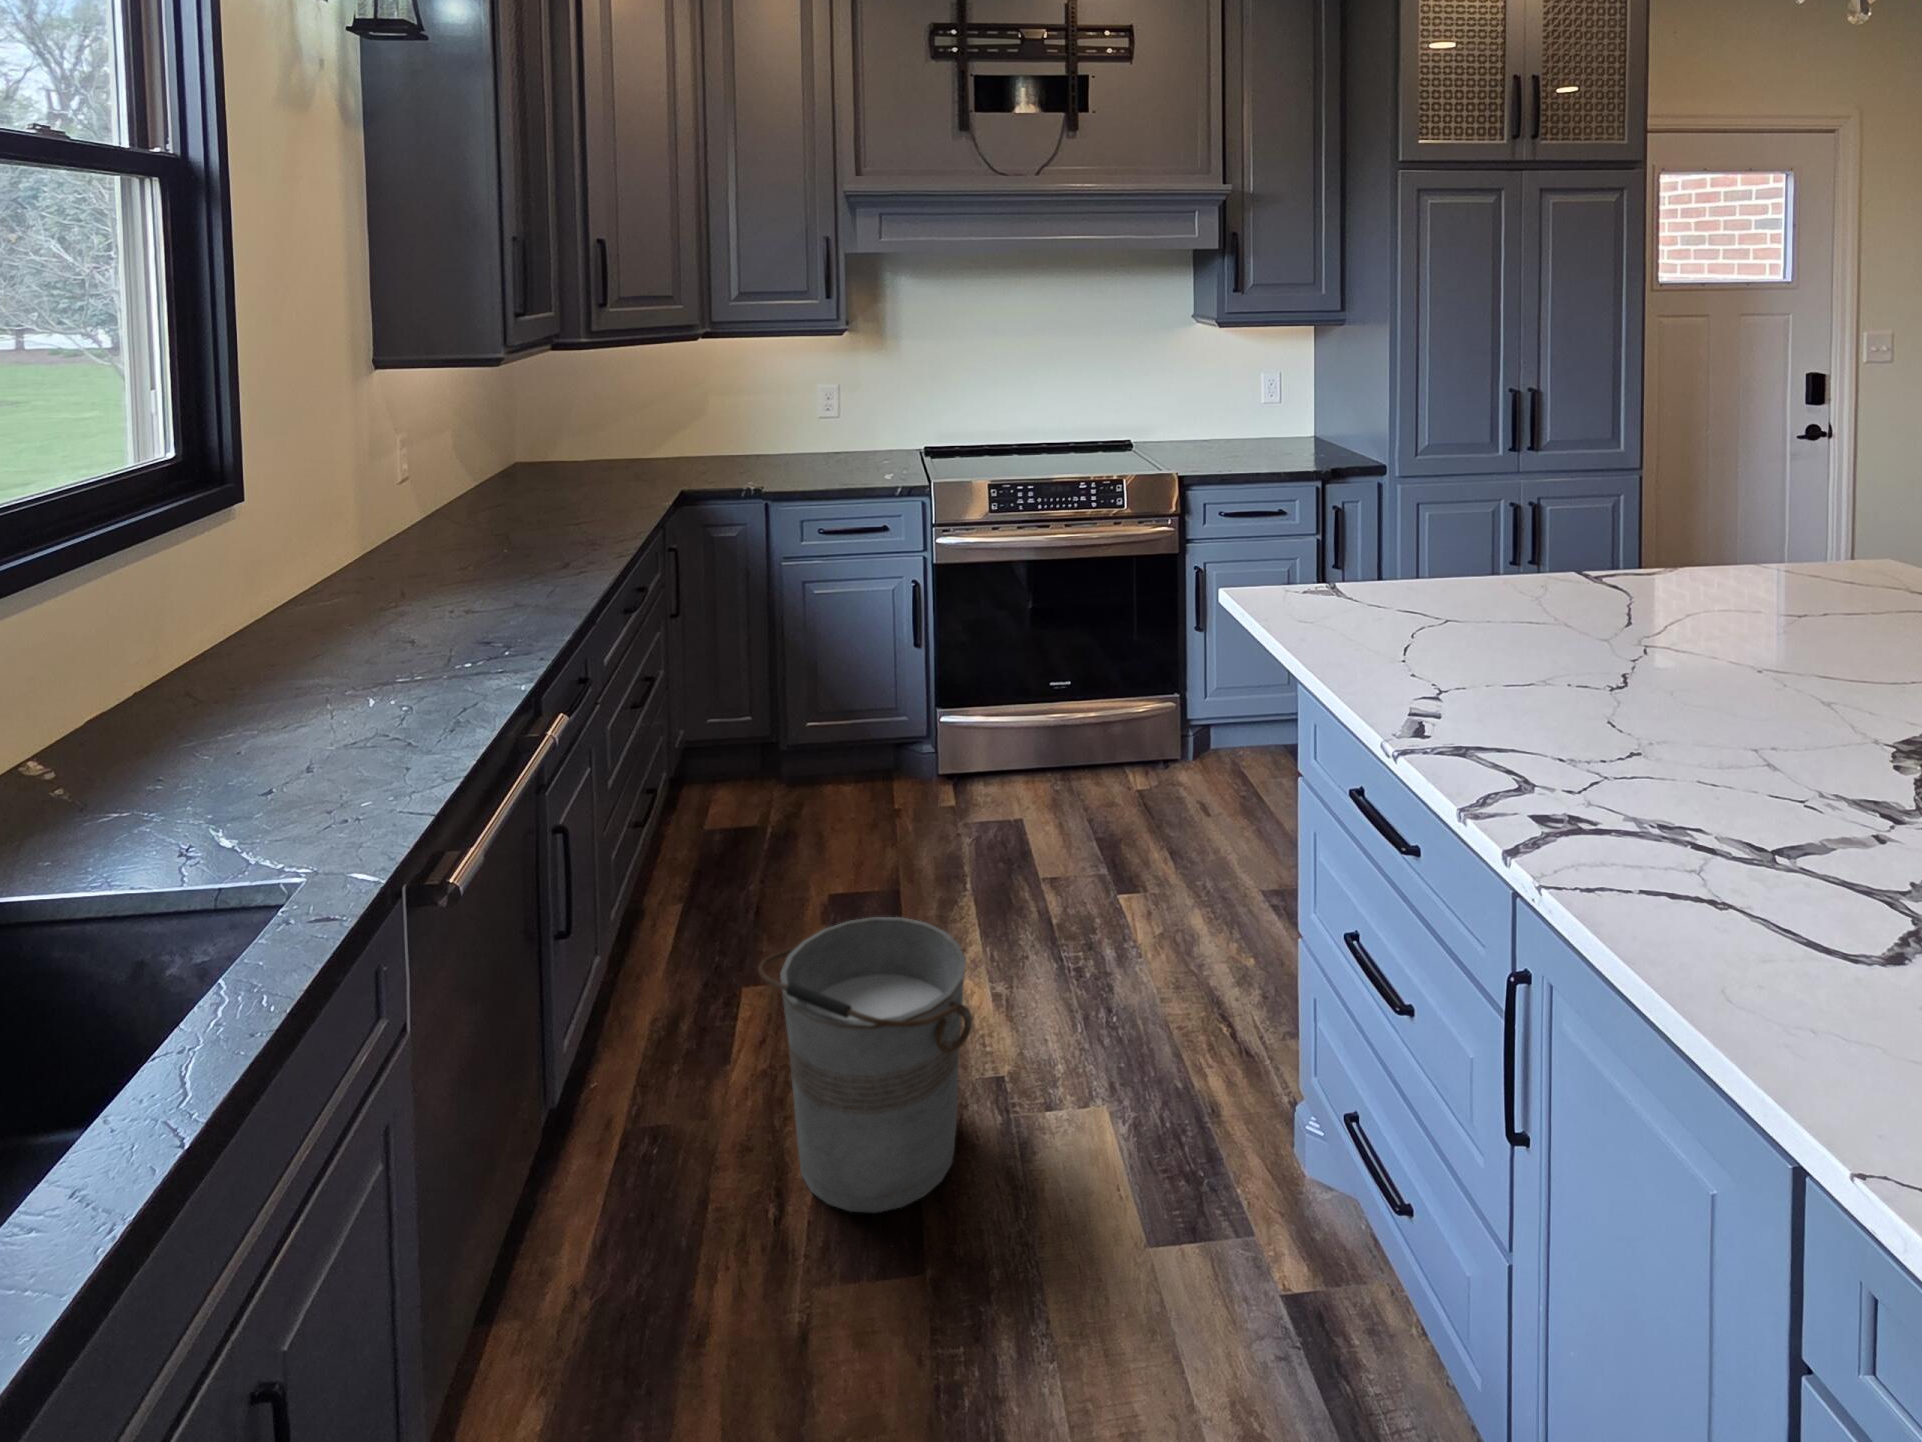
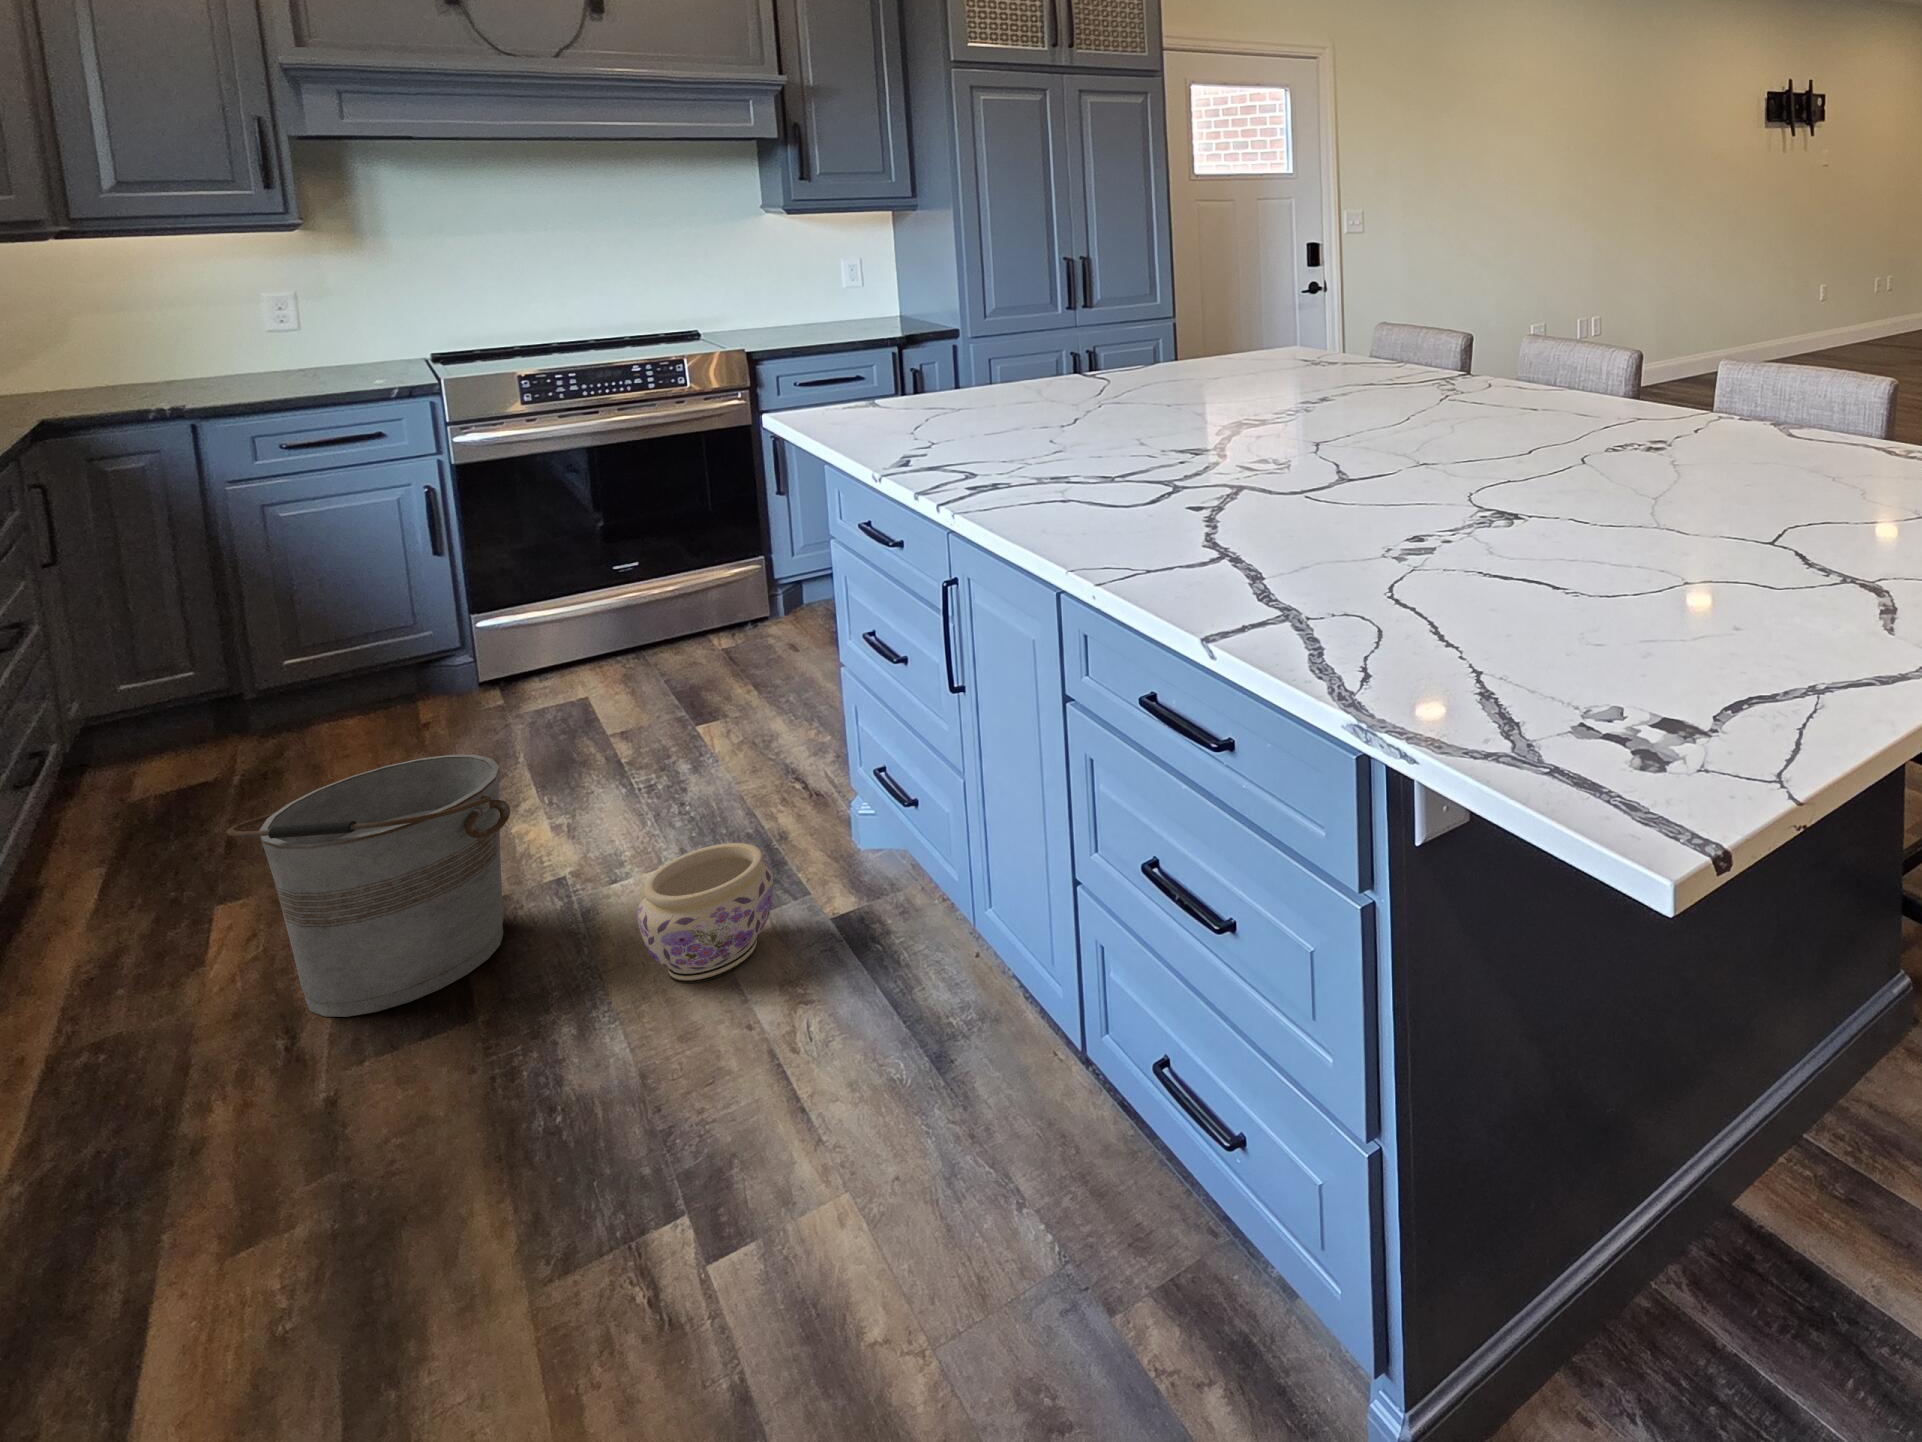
planter: none [1087,1154,1230,1356] -> present [637,843,773,983]

